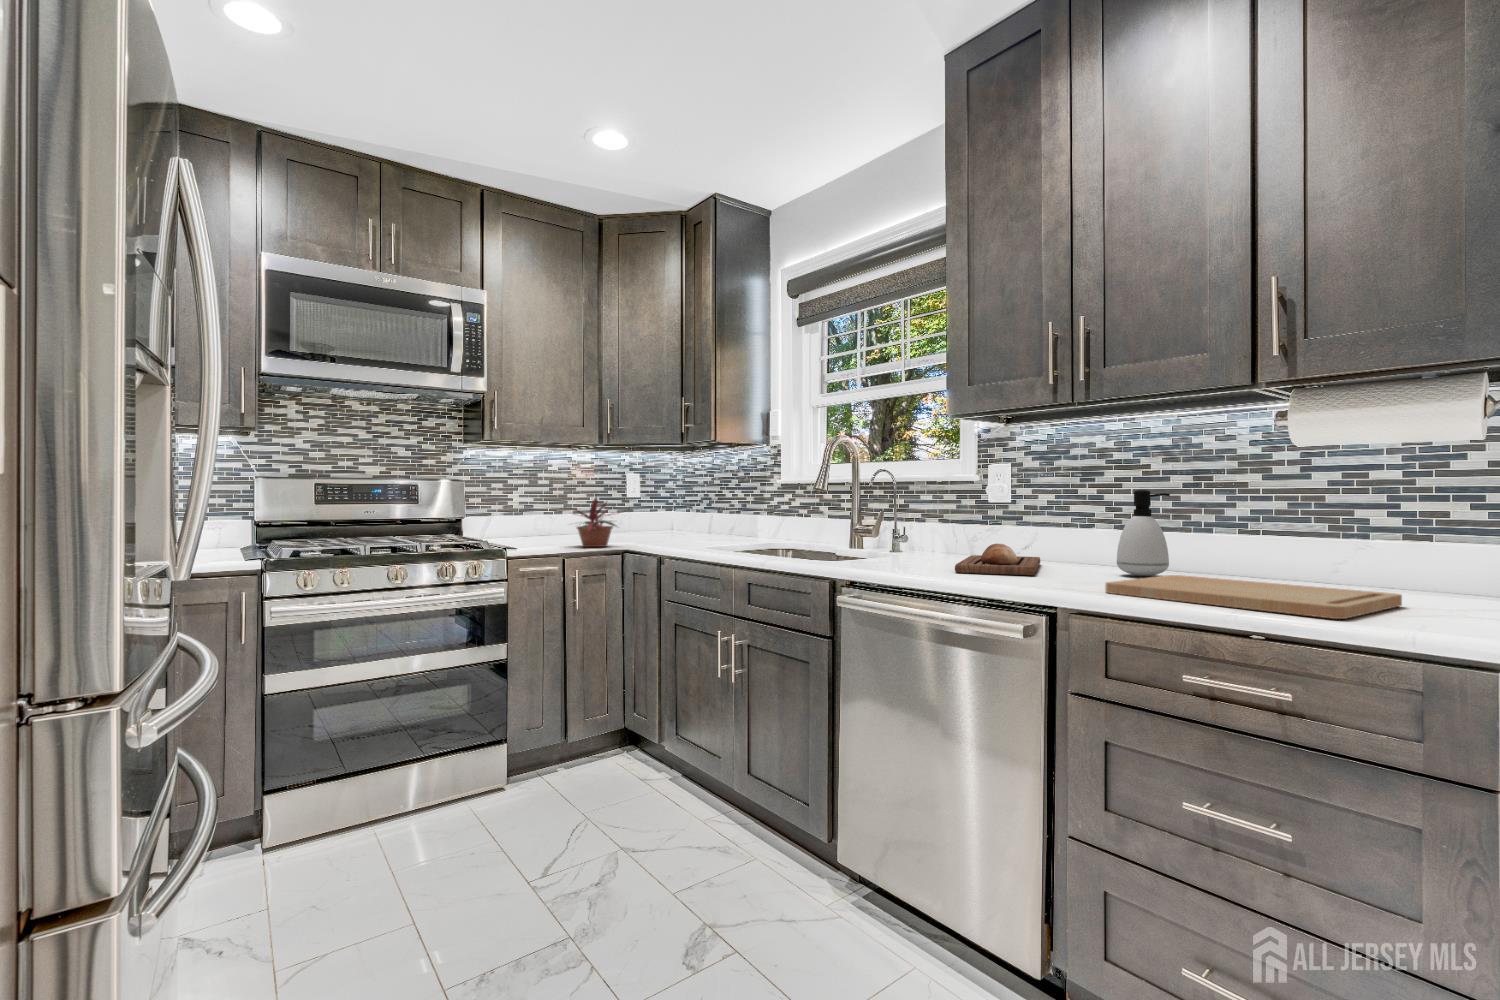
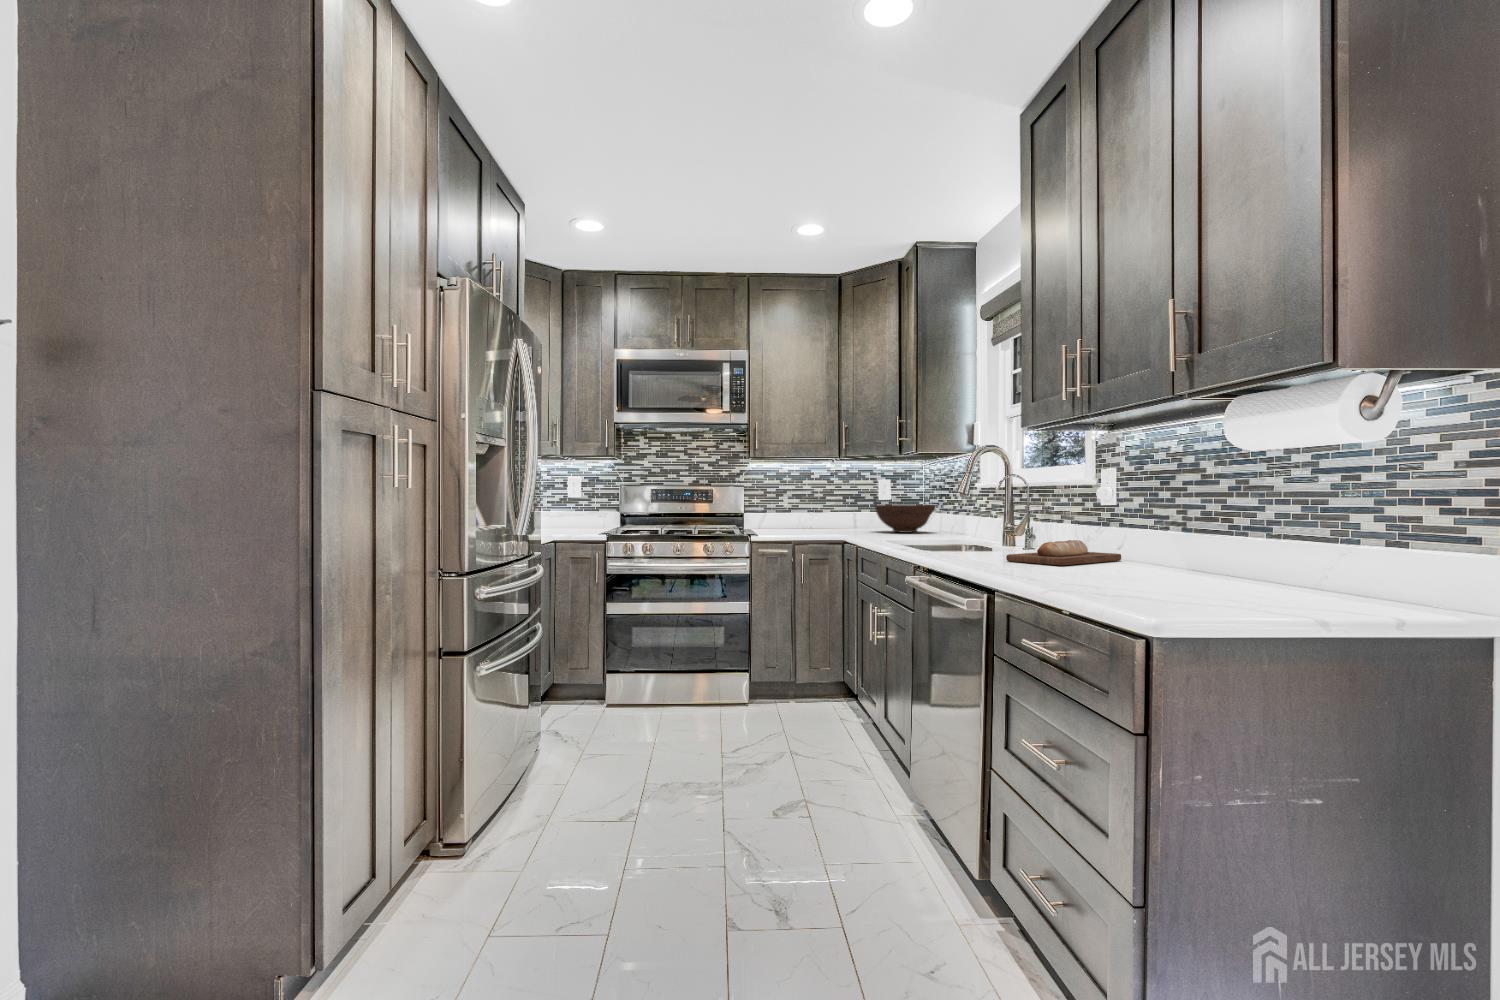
soap dispenser: present [1117,490,1170,576] -> none [1144,493,1194,571]
potted plant: present [575,497,616,547] -> none [797,497,840,536]
fruit bowl: none [638,504,710,537] -> present [875,504,935,533]
cutting board: present [1105,575,1402,619] -> none [1057,569,1278,598]

